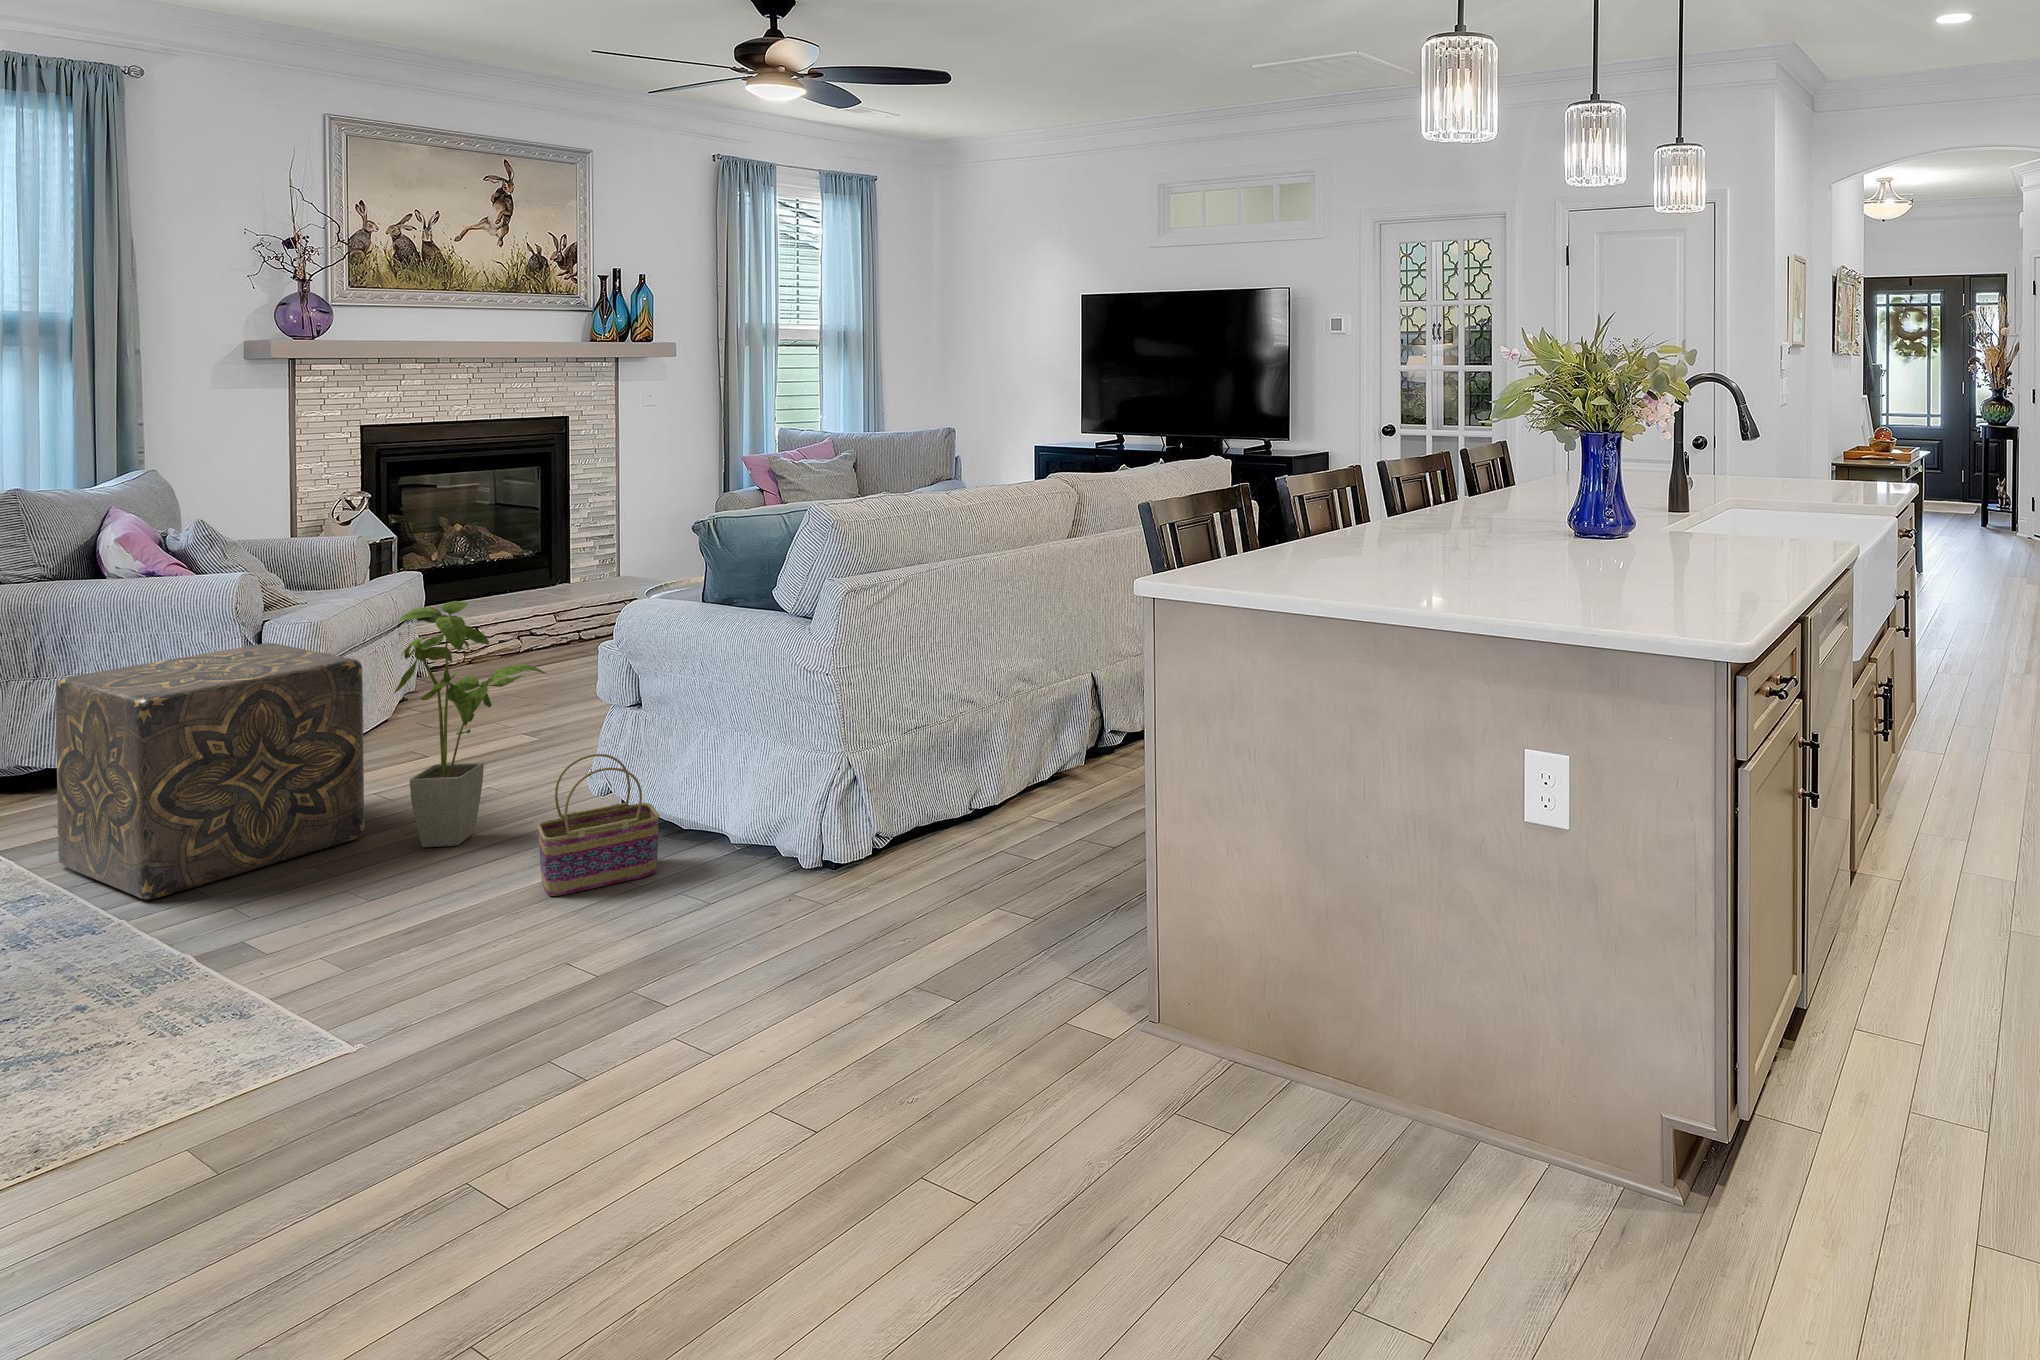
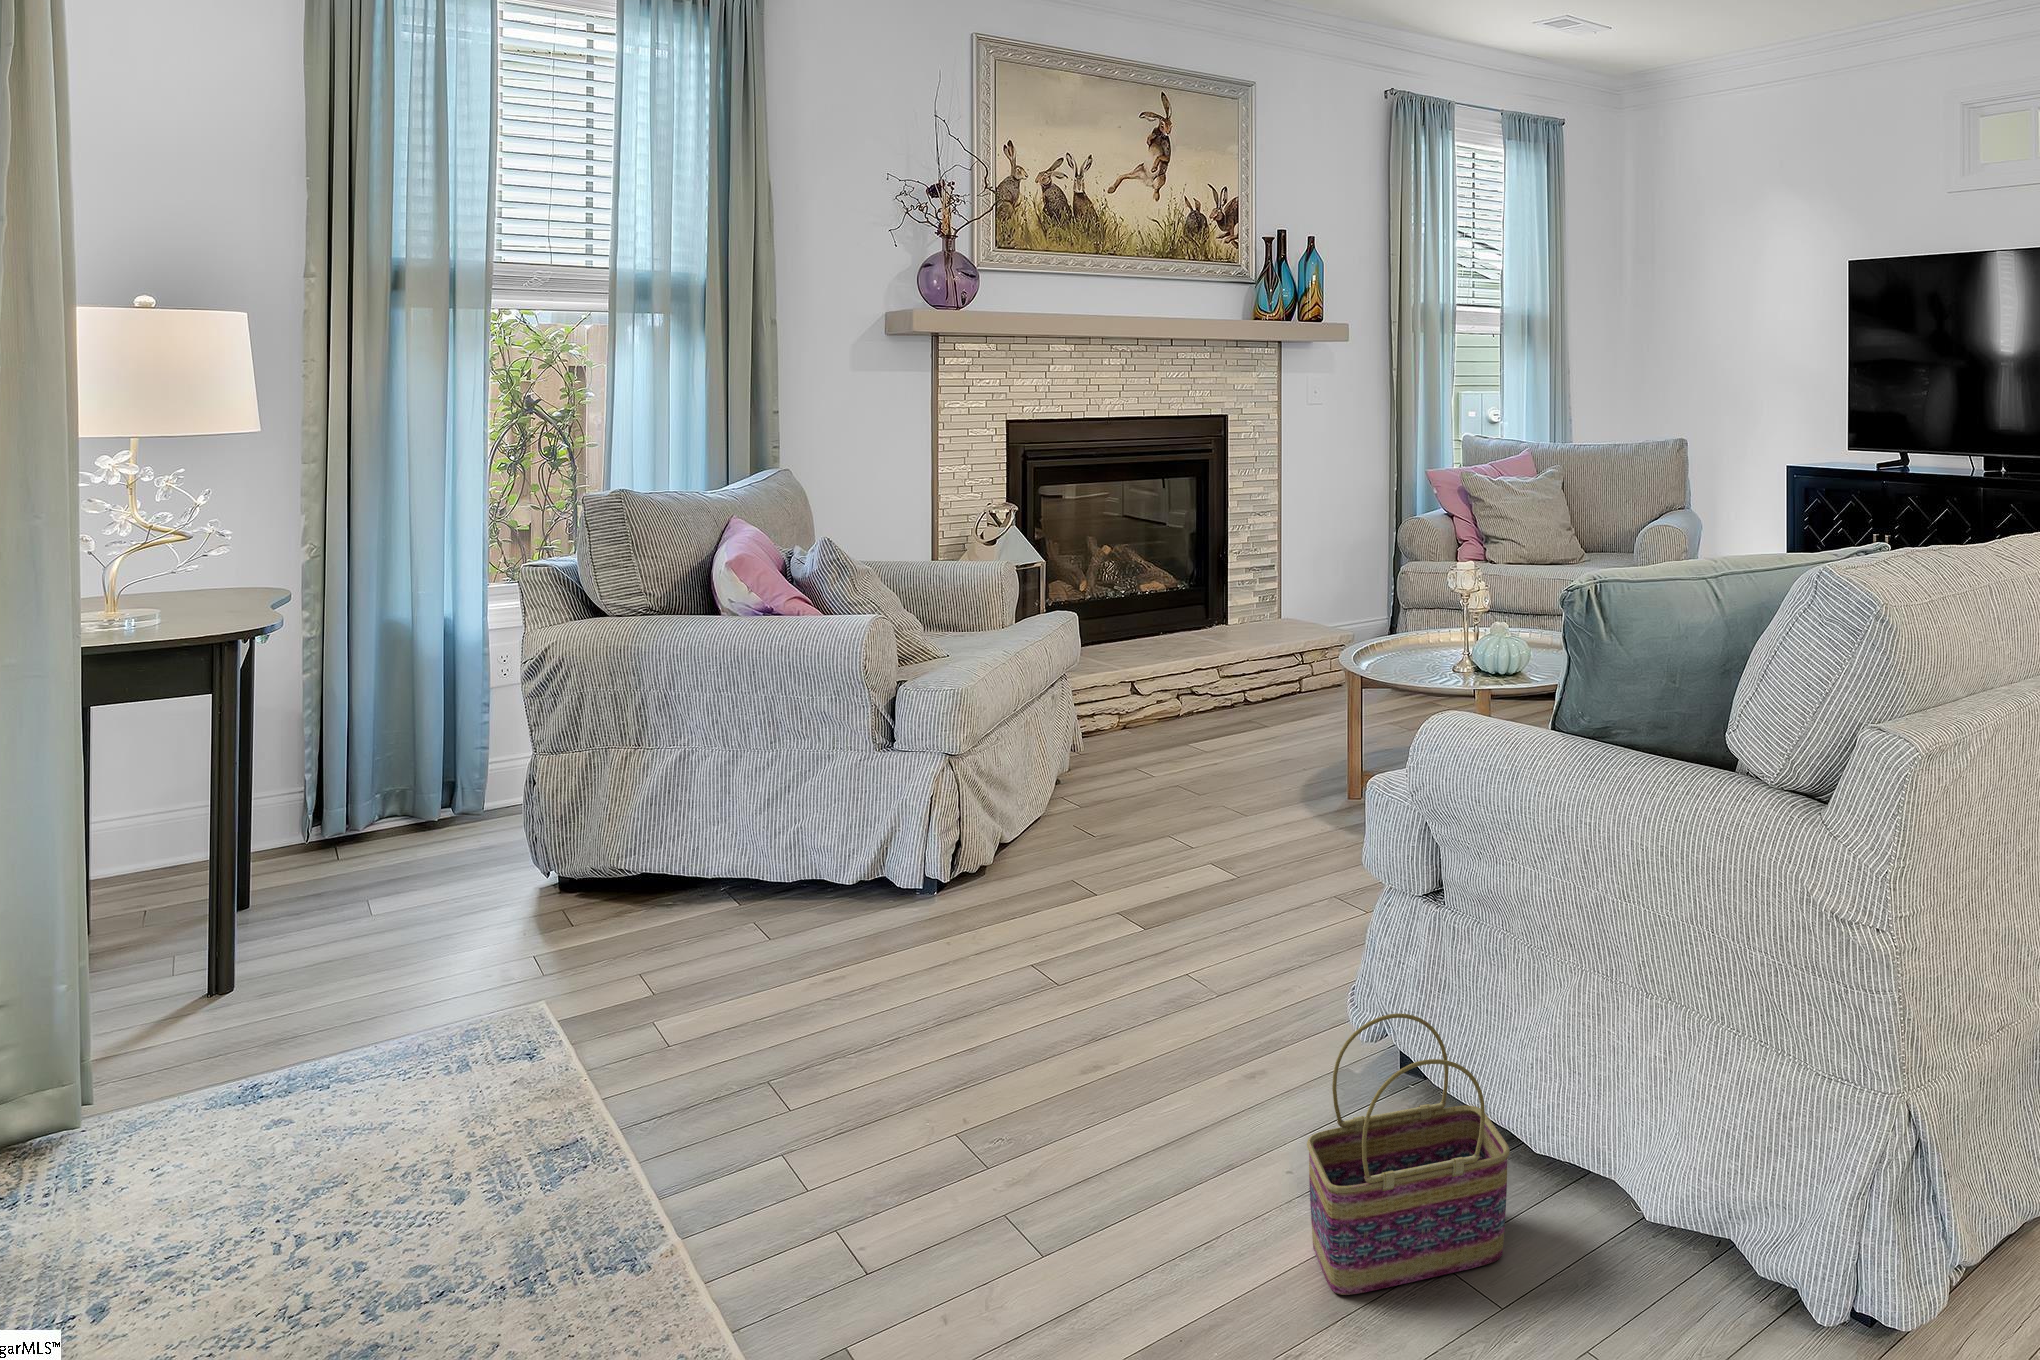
house plant: present [394,601,546,847] -> none [1072,705,1291,1114]
ottoman: present [56,643,364,900] -> none [630,736,1027,1176]

